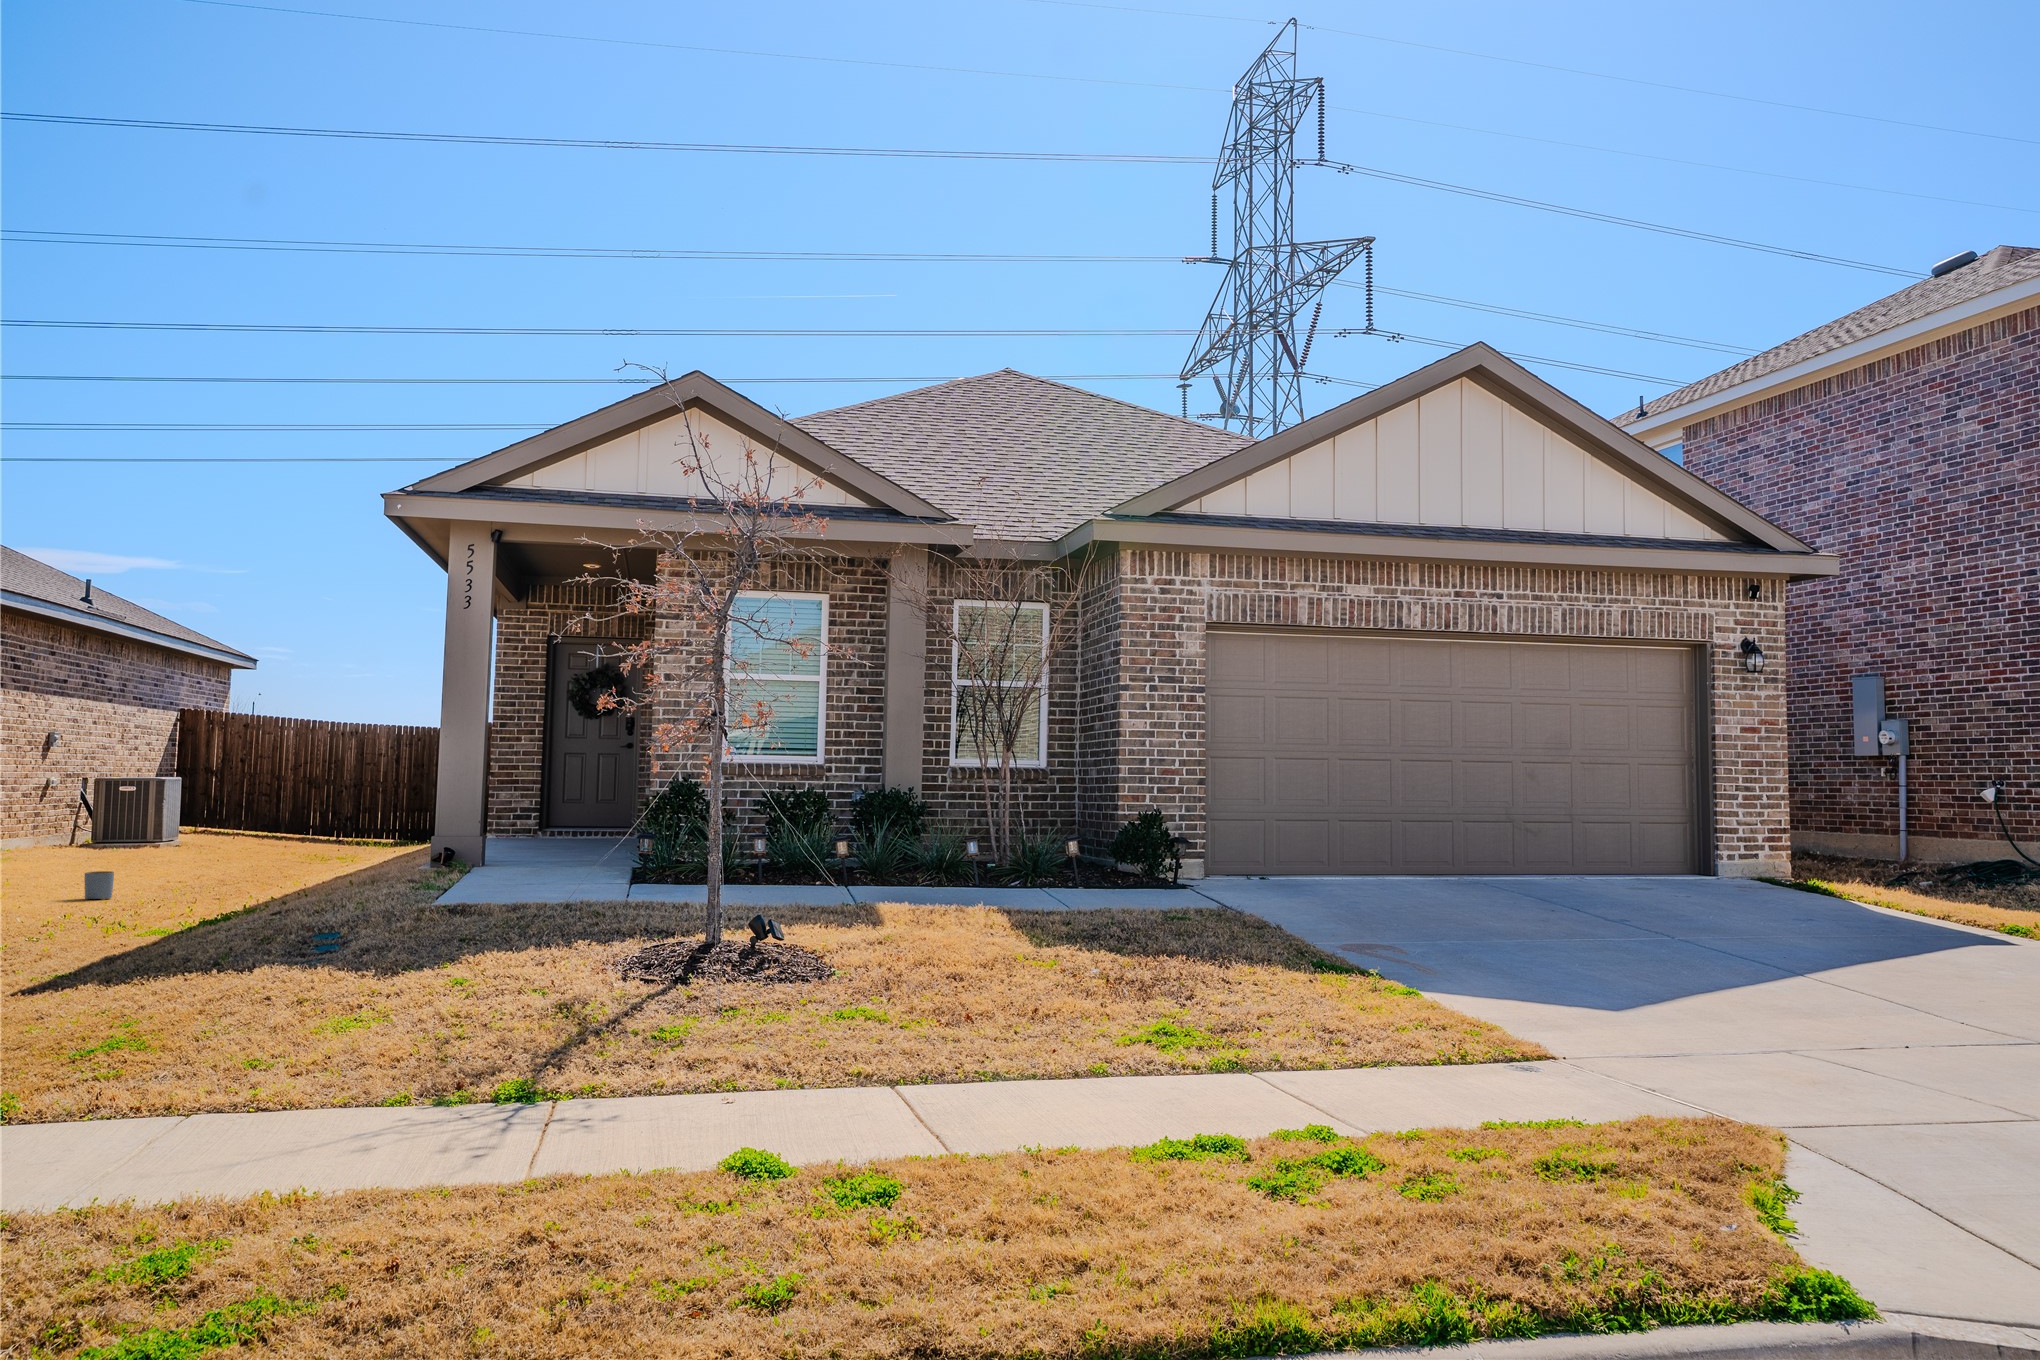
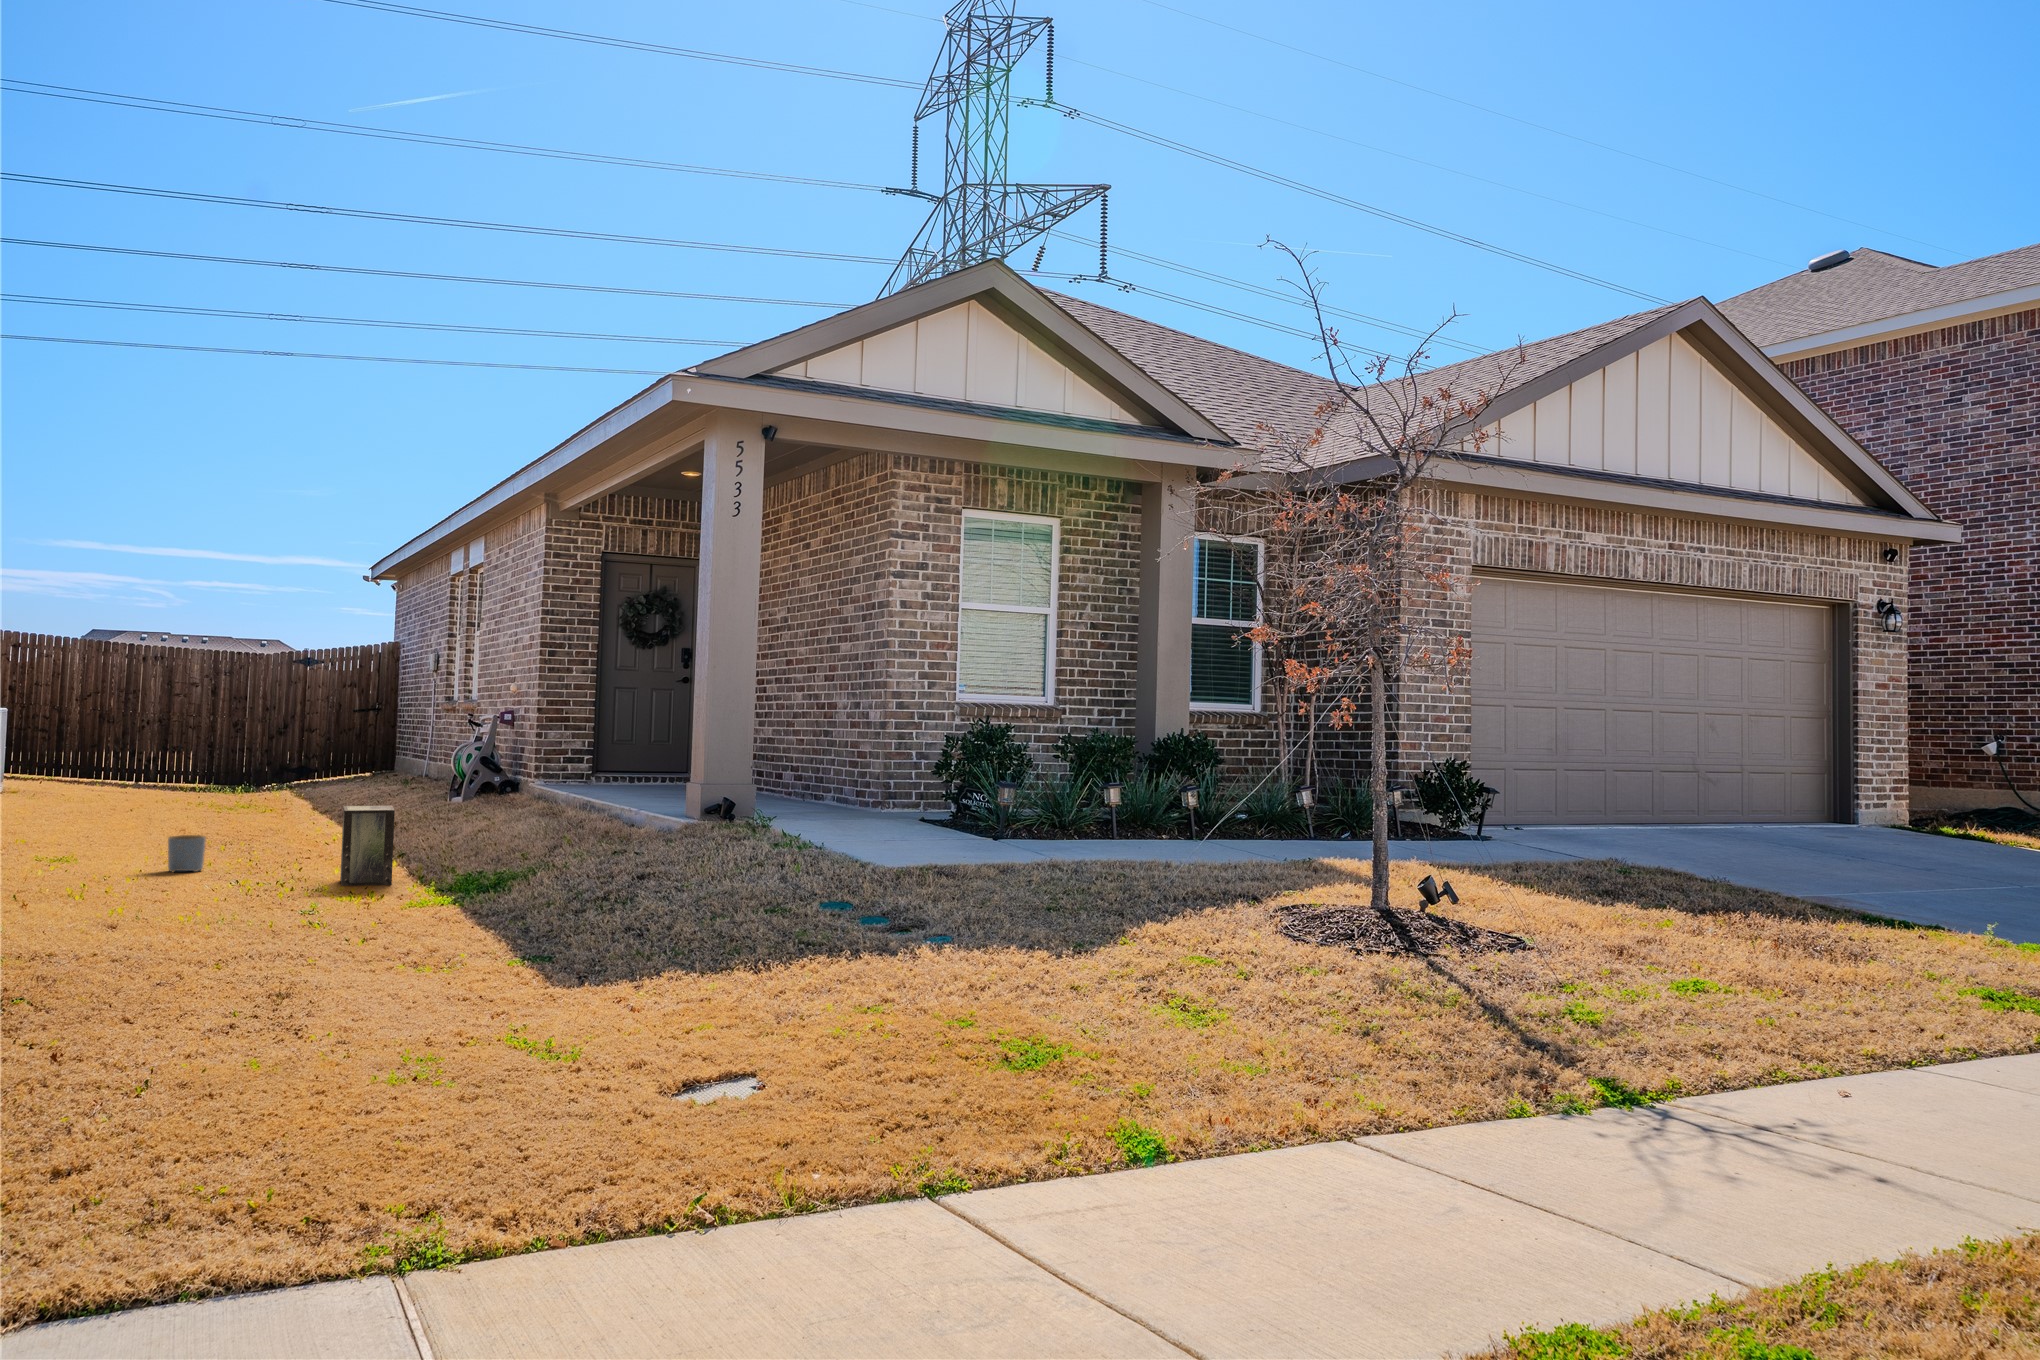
storage box: none [173,848,226,911] -> present [340,805,395,886]

